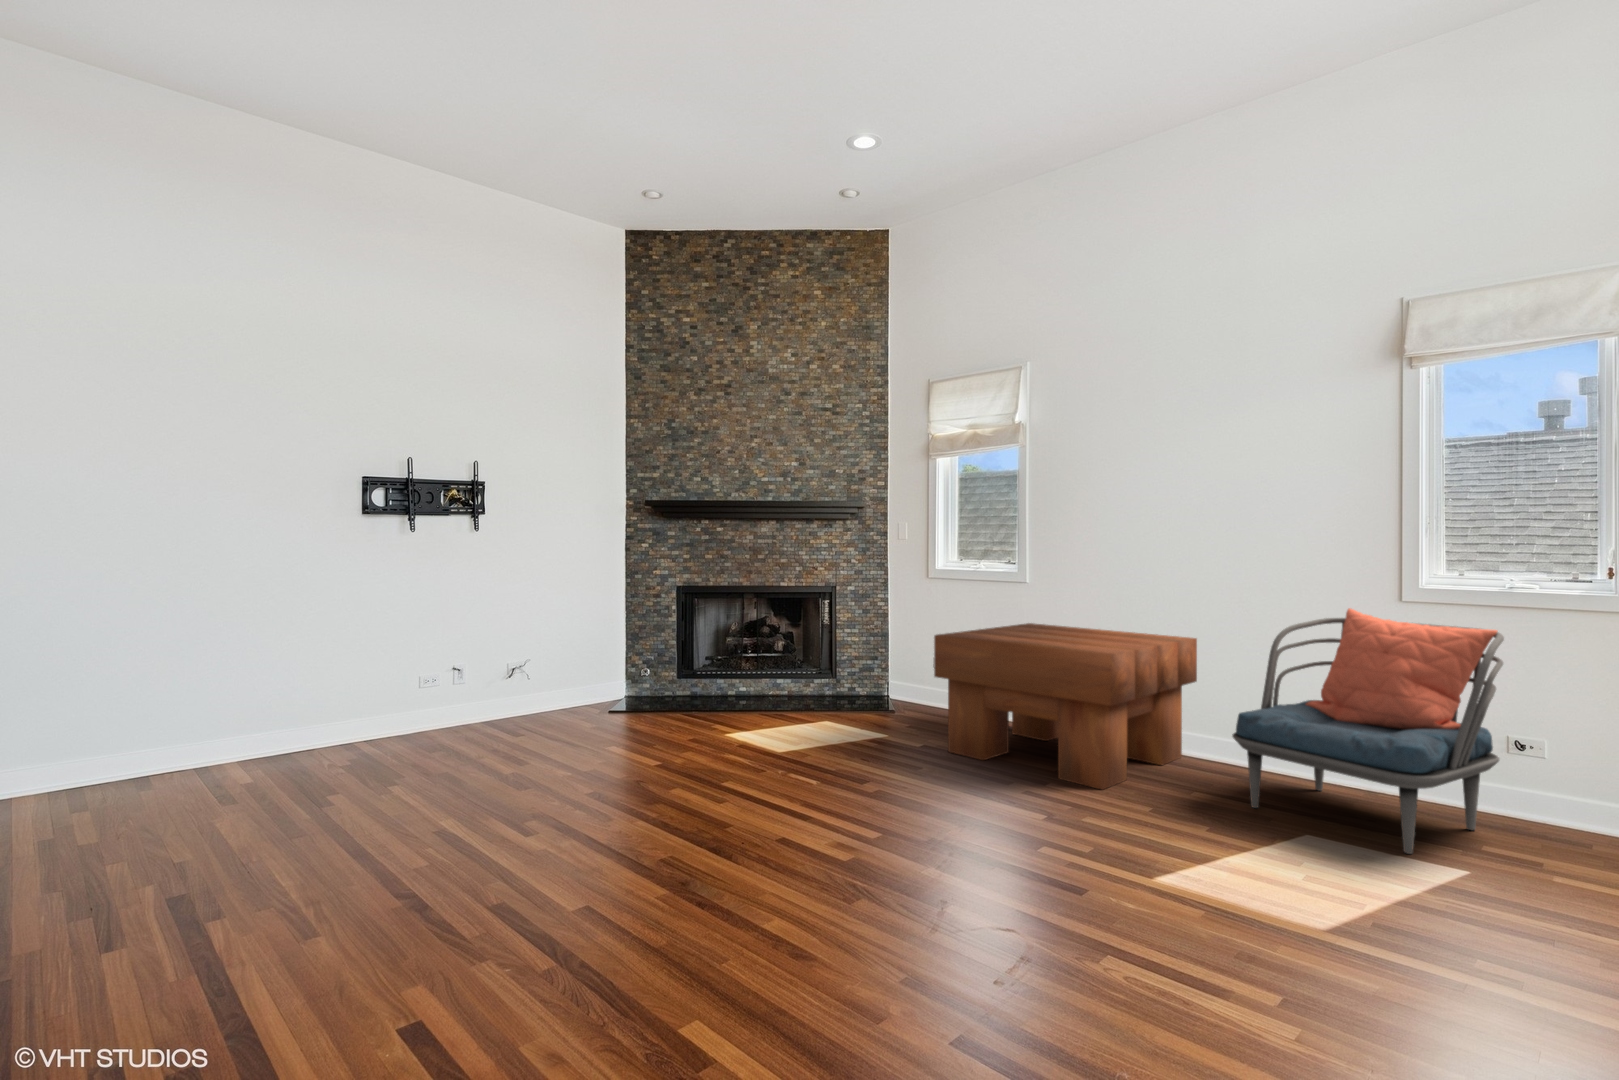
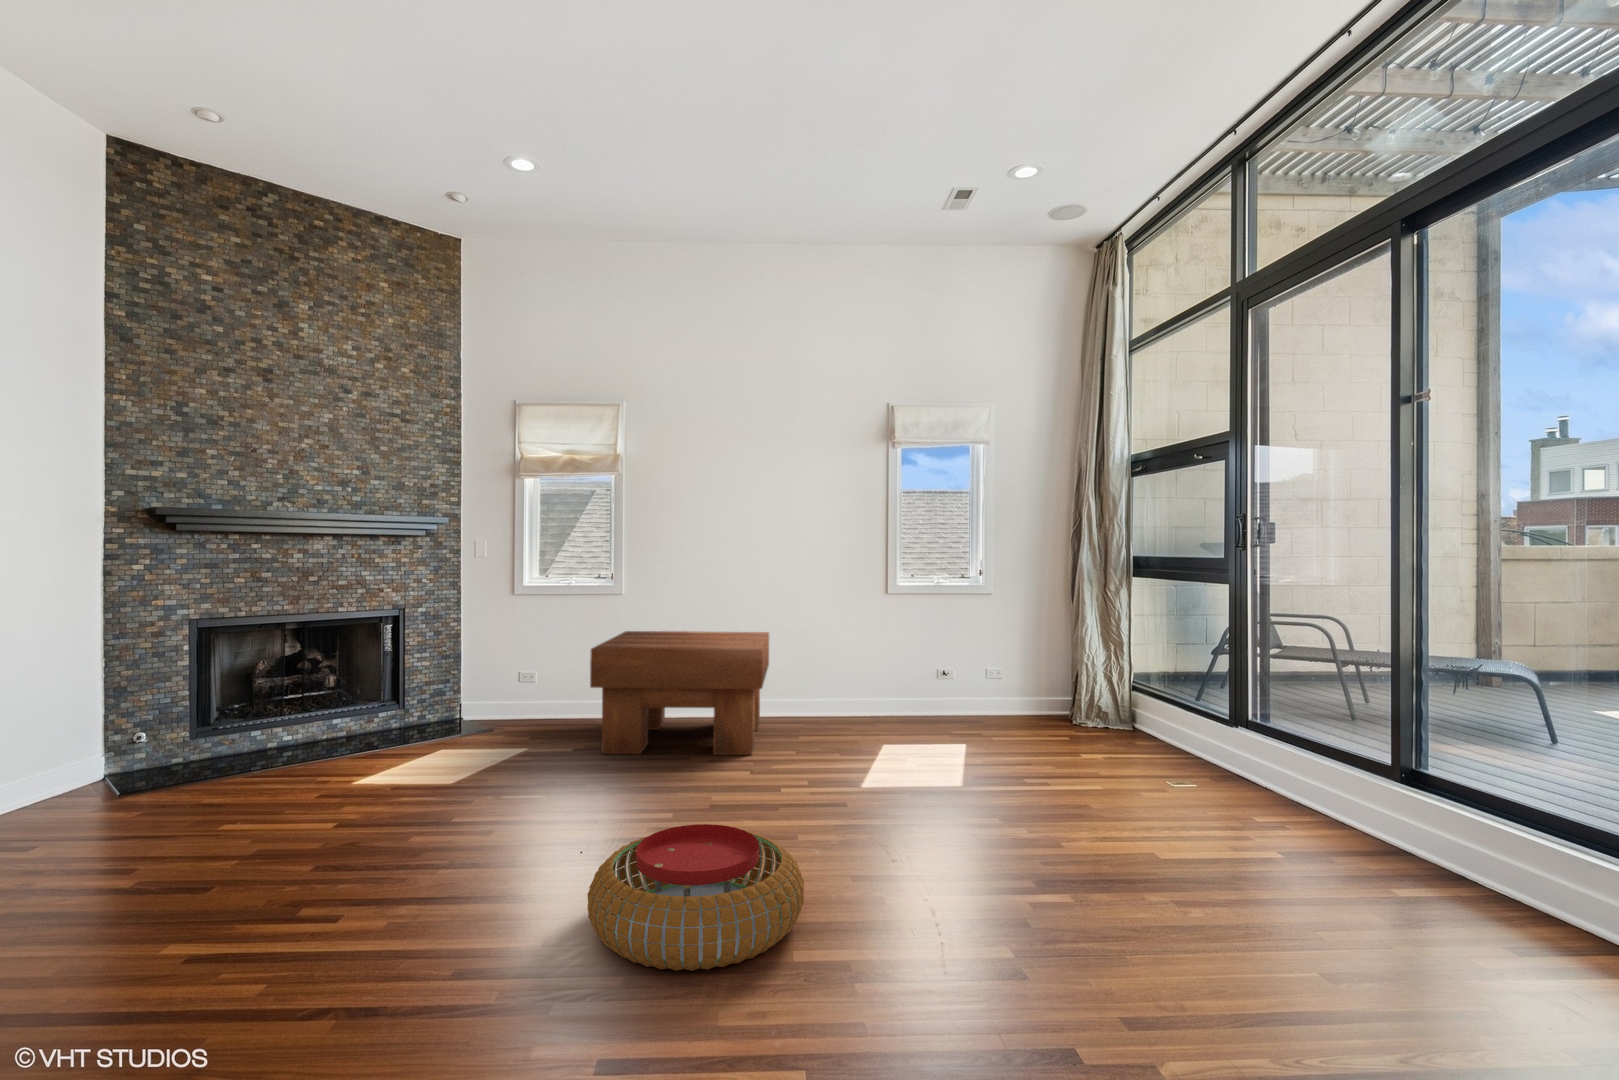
armchair: present [1232,608,1504,854] -> none [829,604,959,751]
pouf: none [610,820,855,987] -> present [587,824,804,971]

